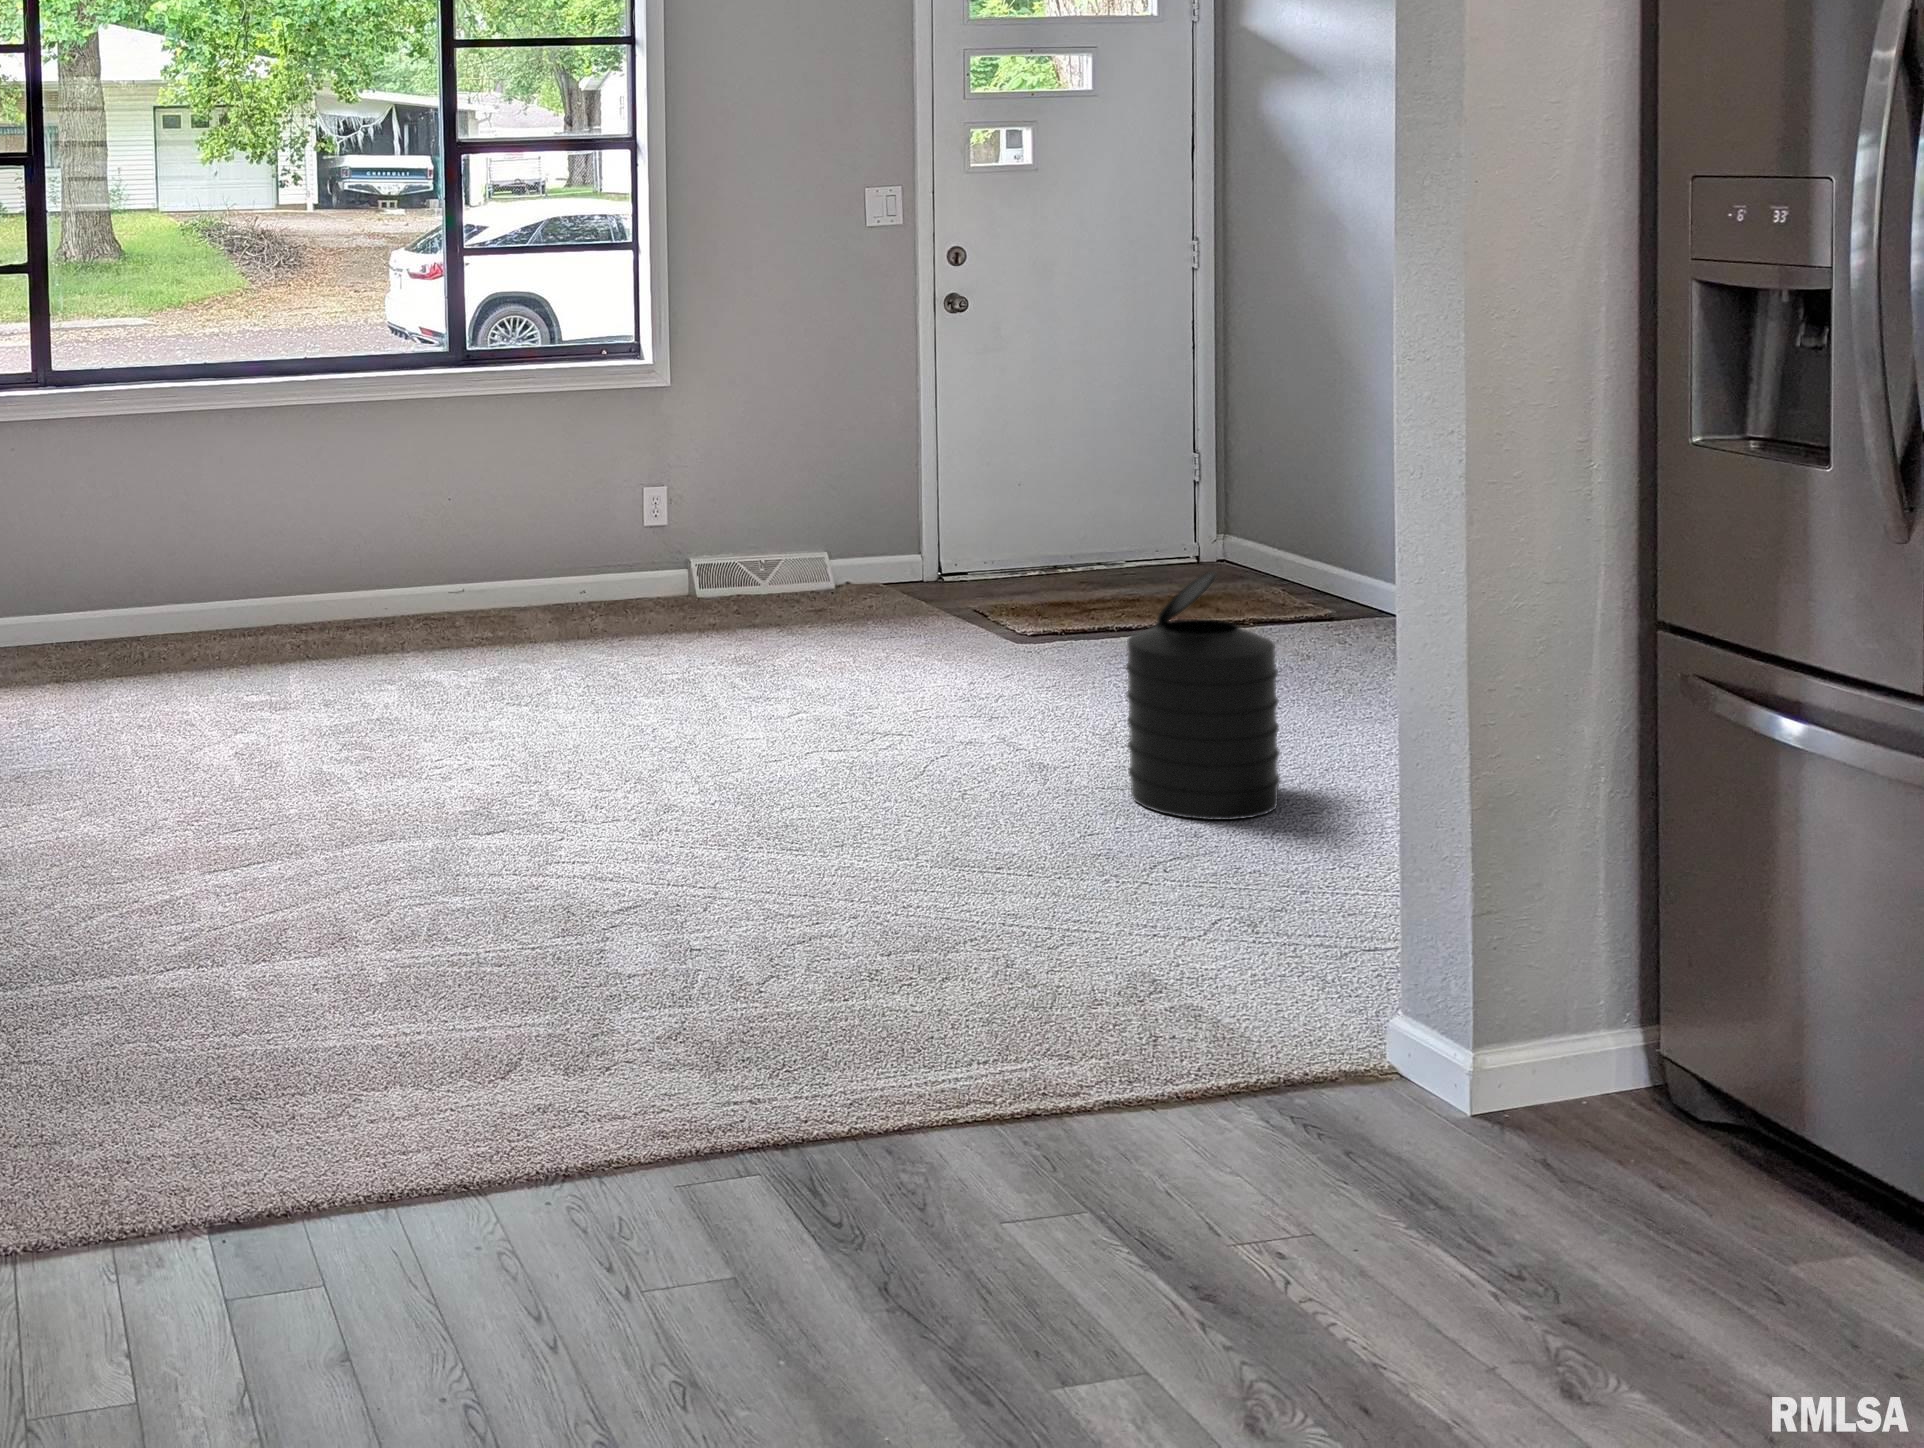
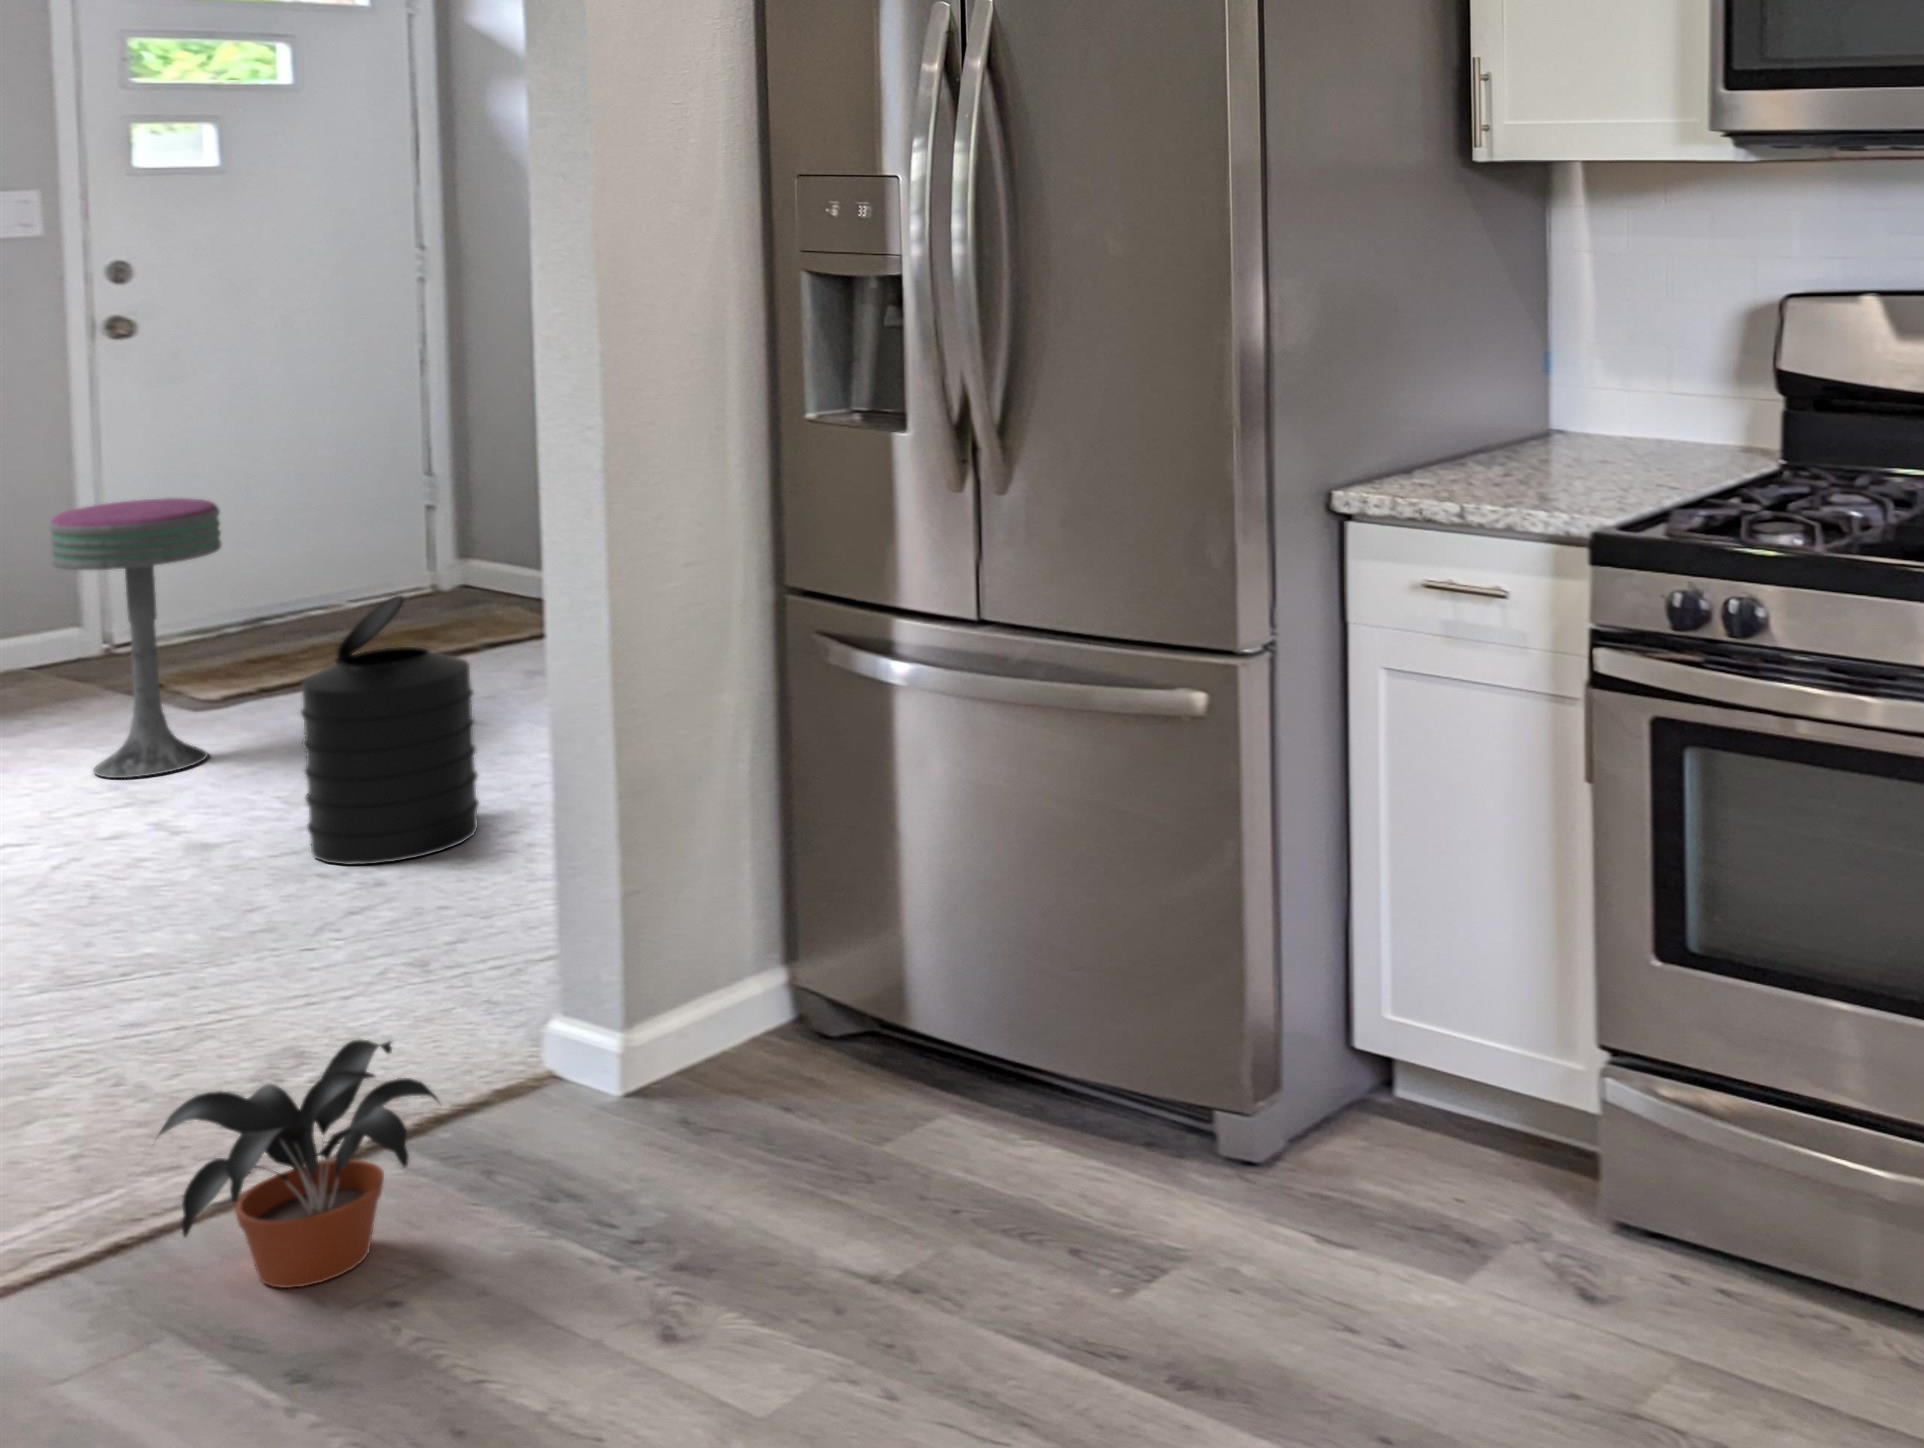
bar stool: none [918,460,1046,698] -> present [49,498,222,778]
potted plant: none [1065,993,1311,1210] -> present [159,1039,438,1288]

